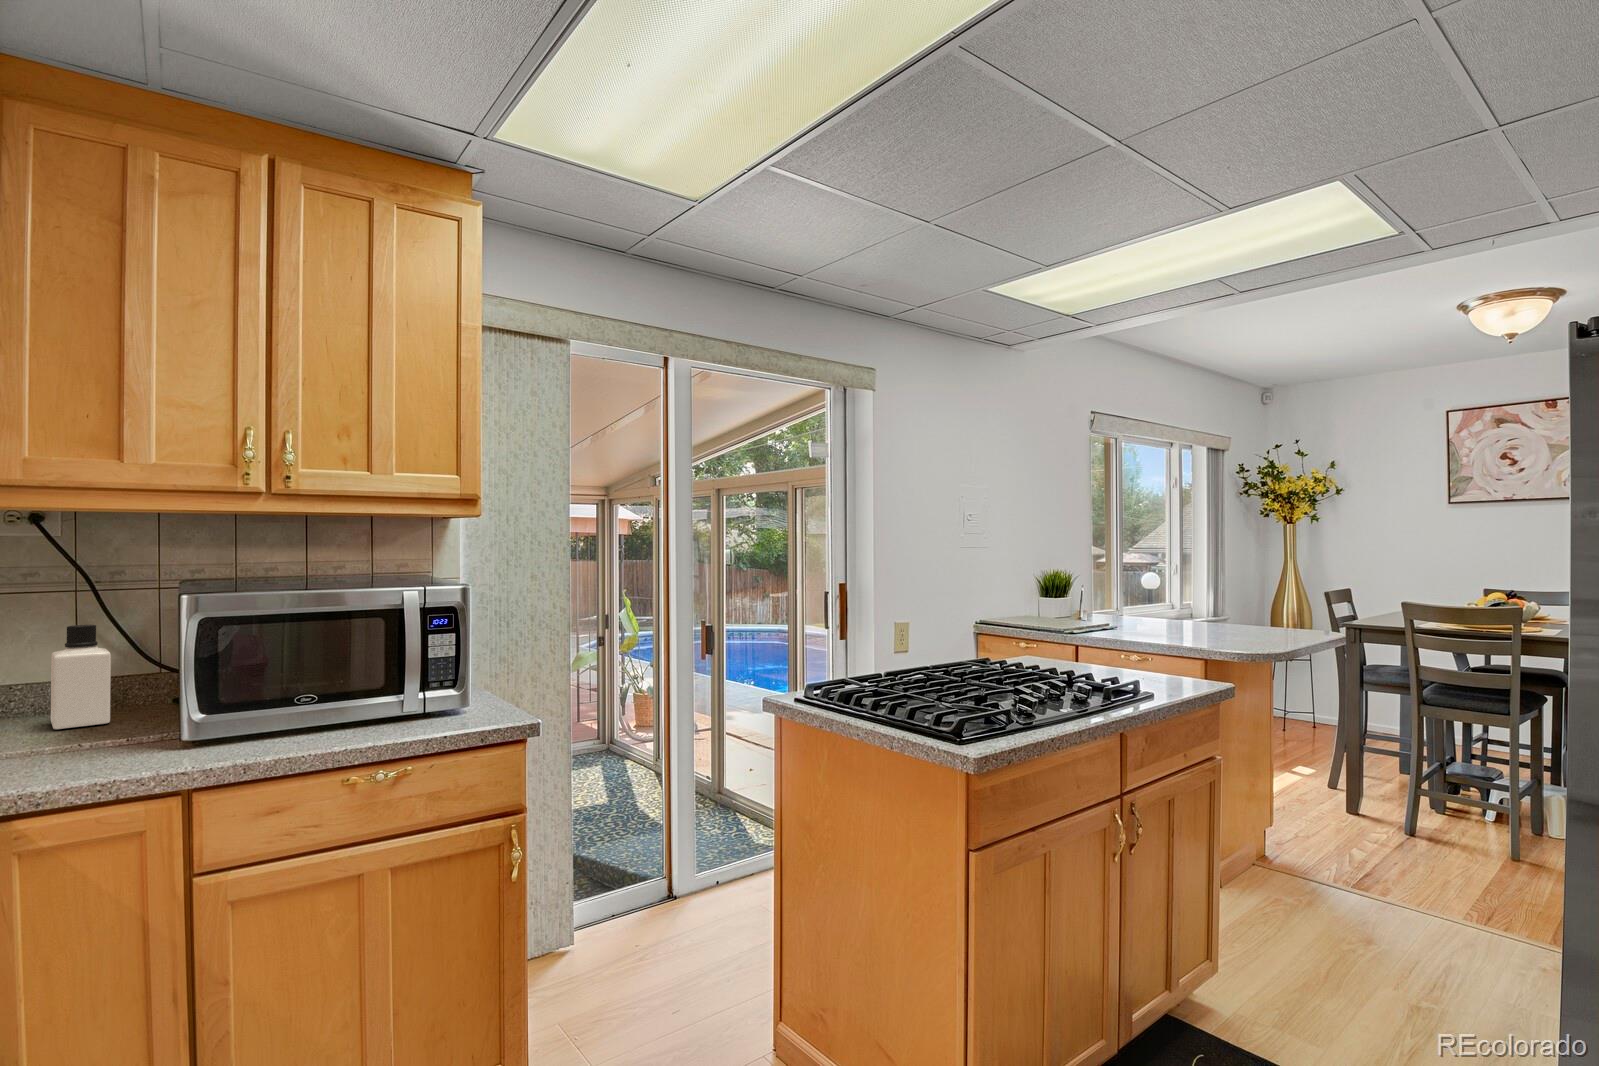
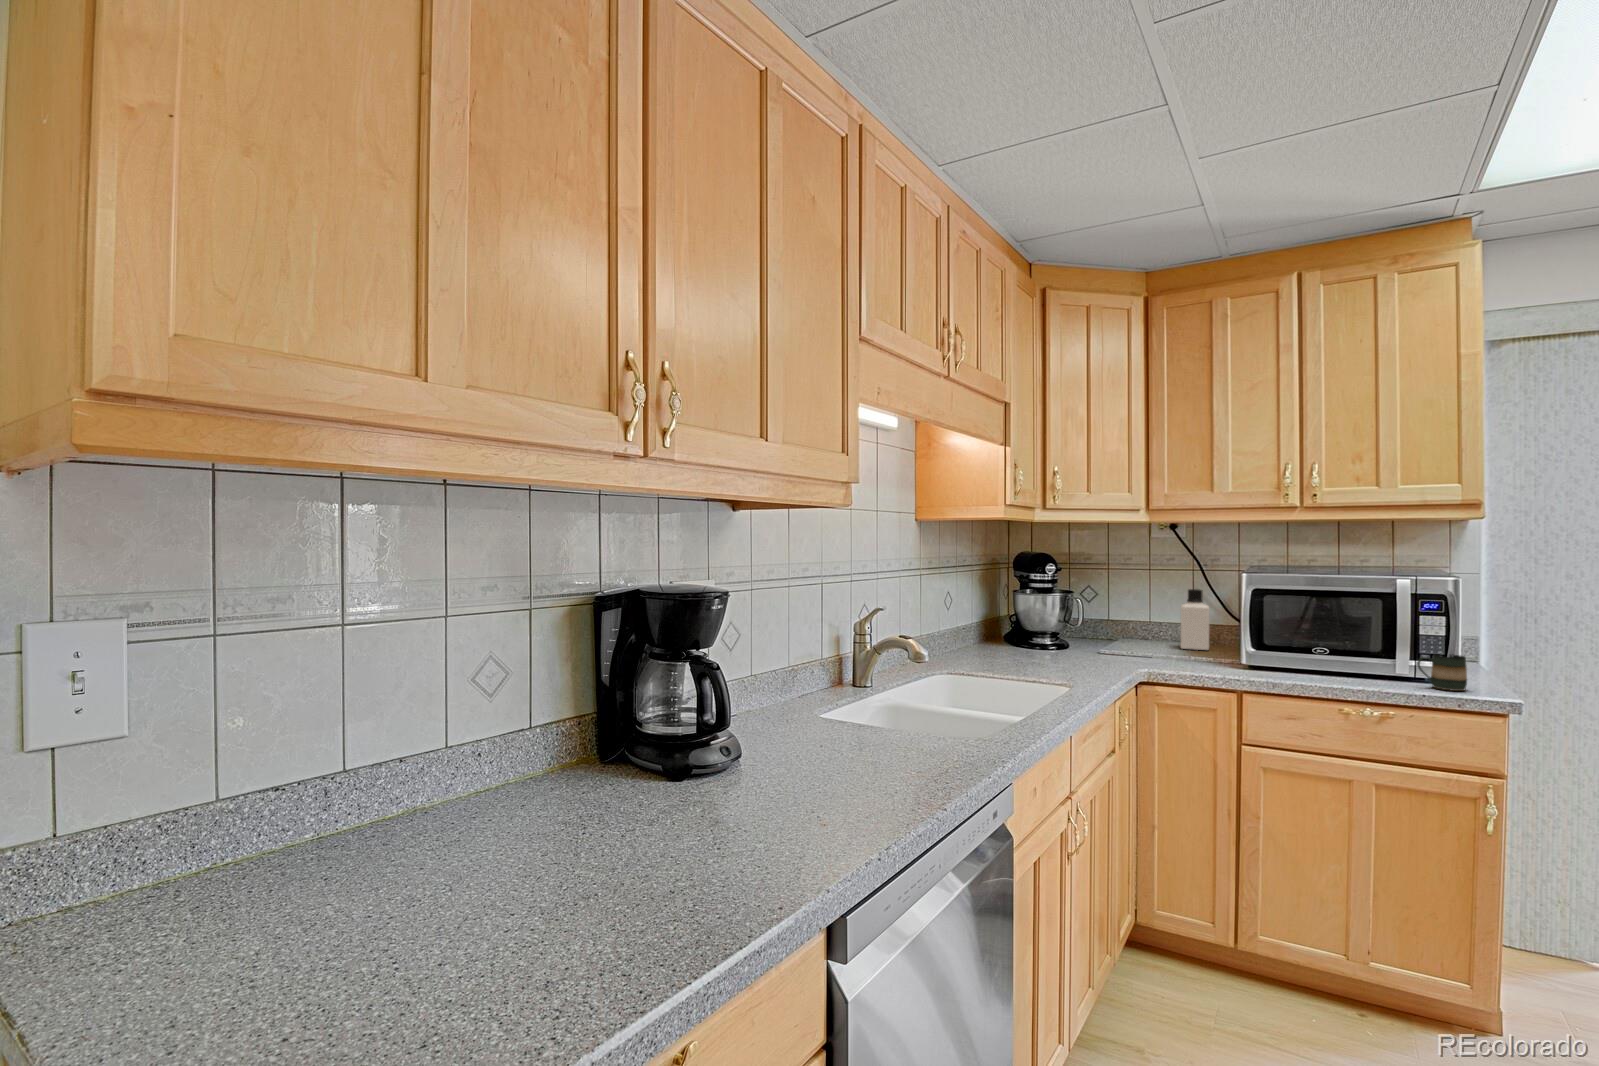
mug: none [431,677,481,723] -> present [1417,654,1467,691]

